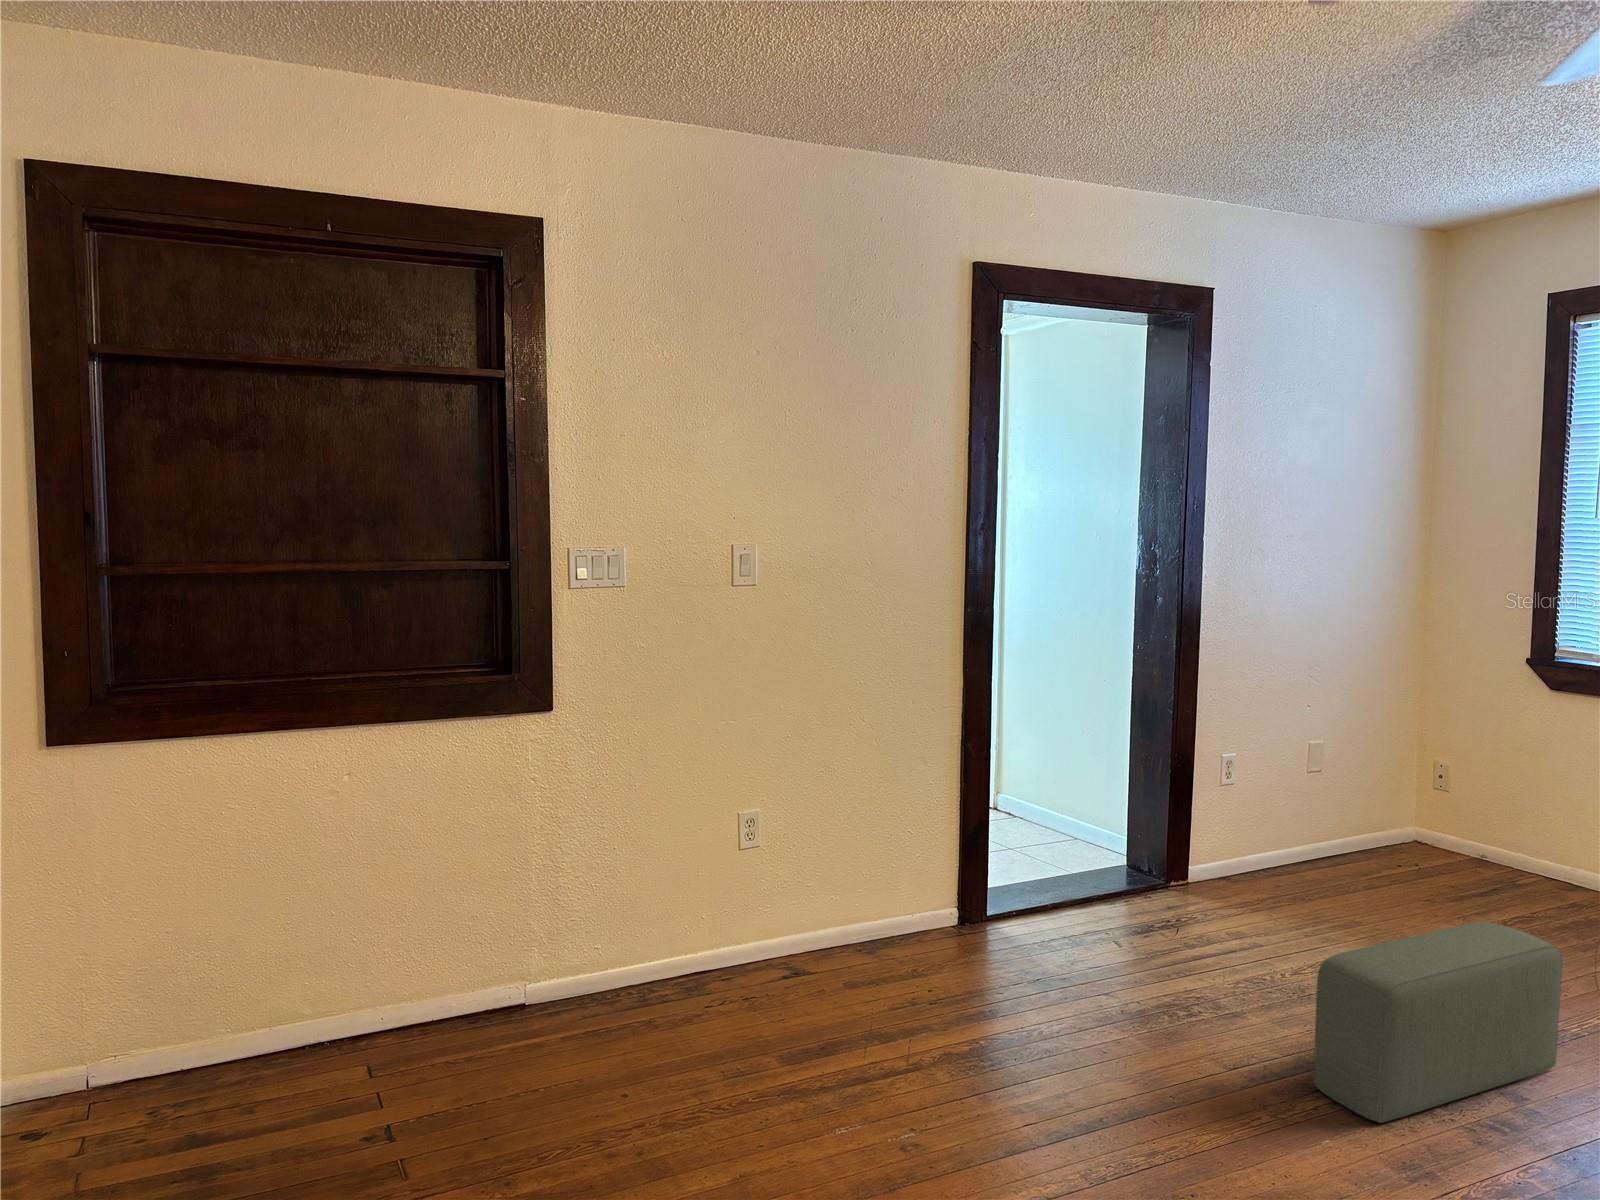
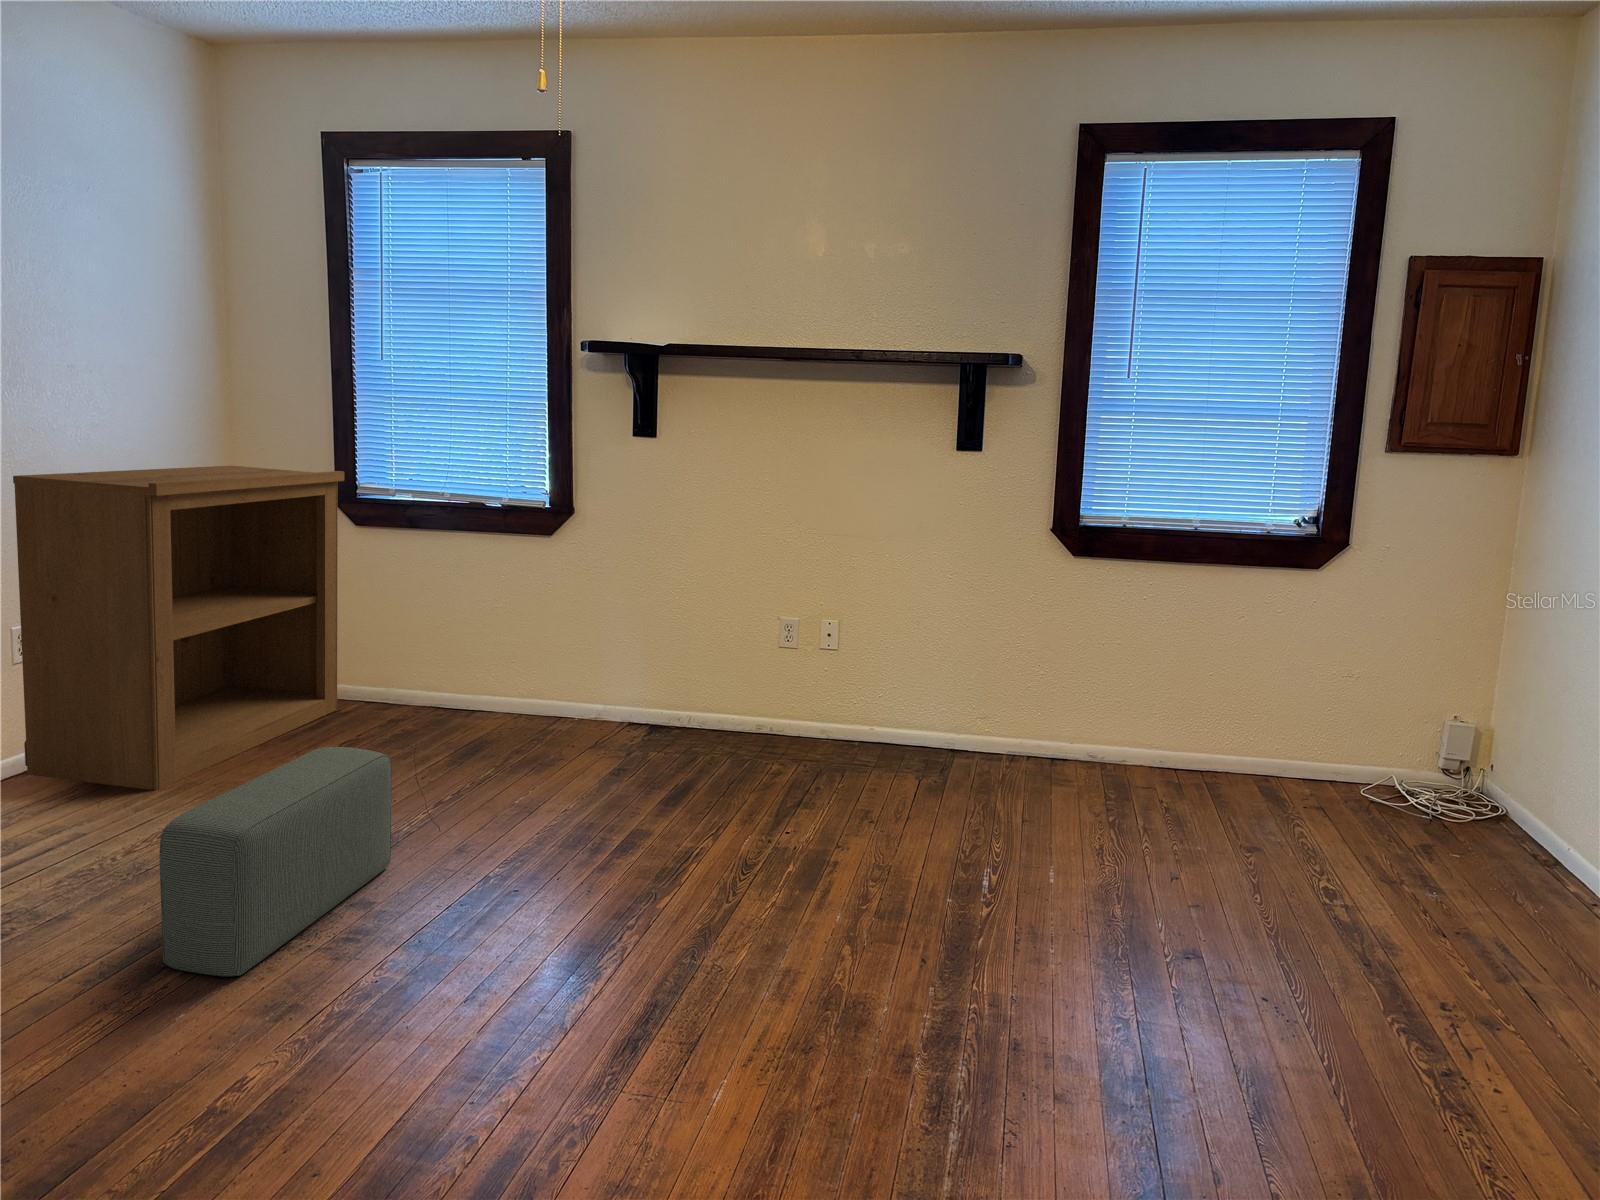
bookshelf: none [1224,624,1536,921] -> present [13,466,344,790]

